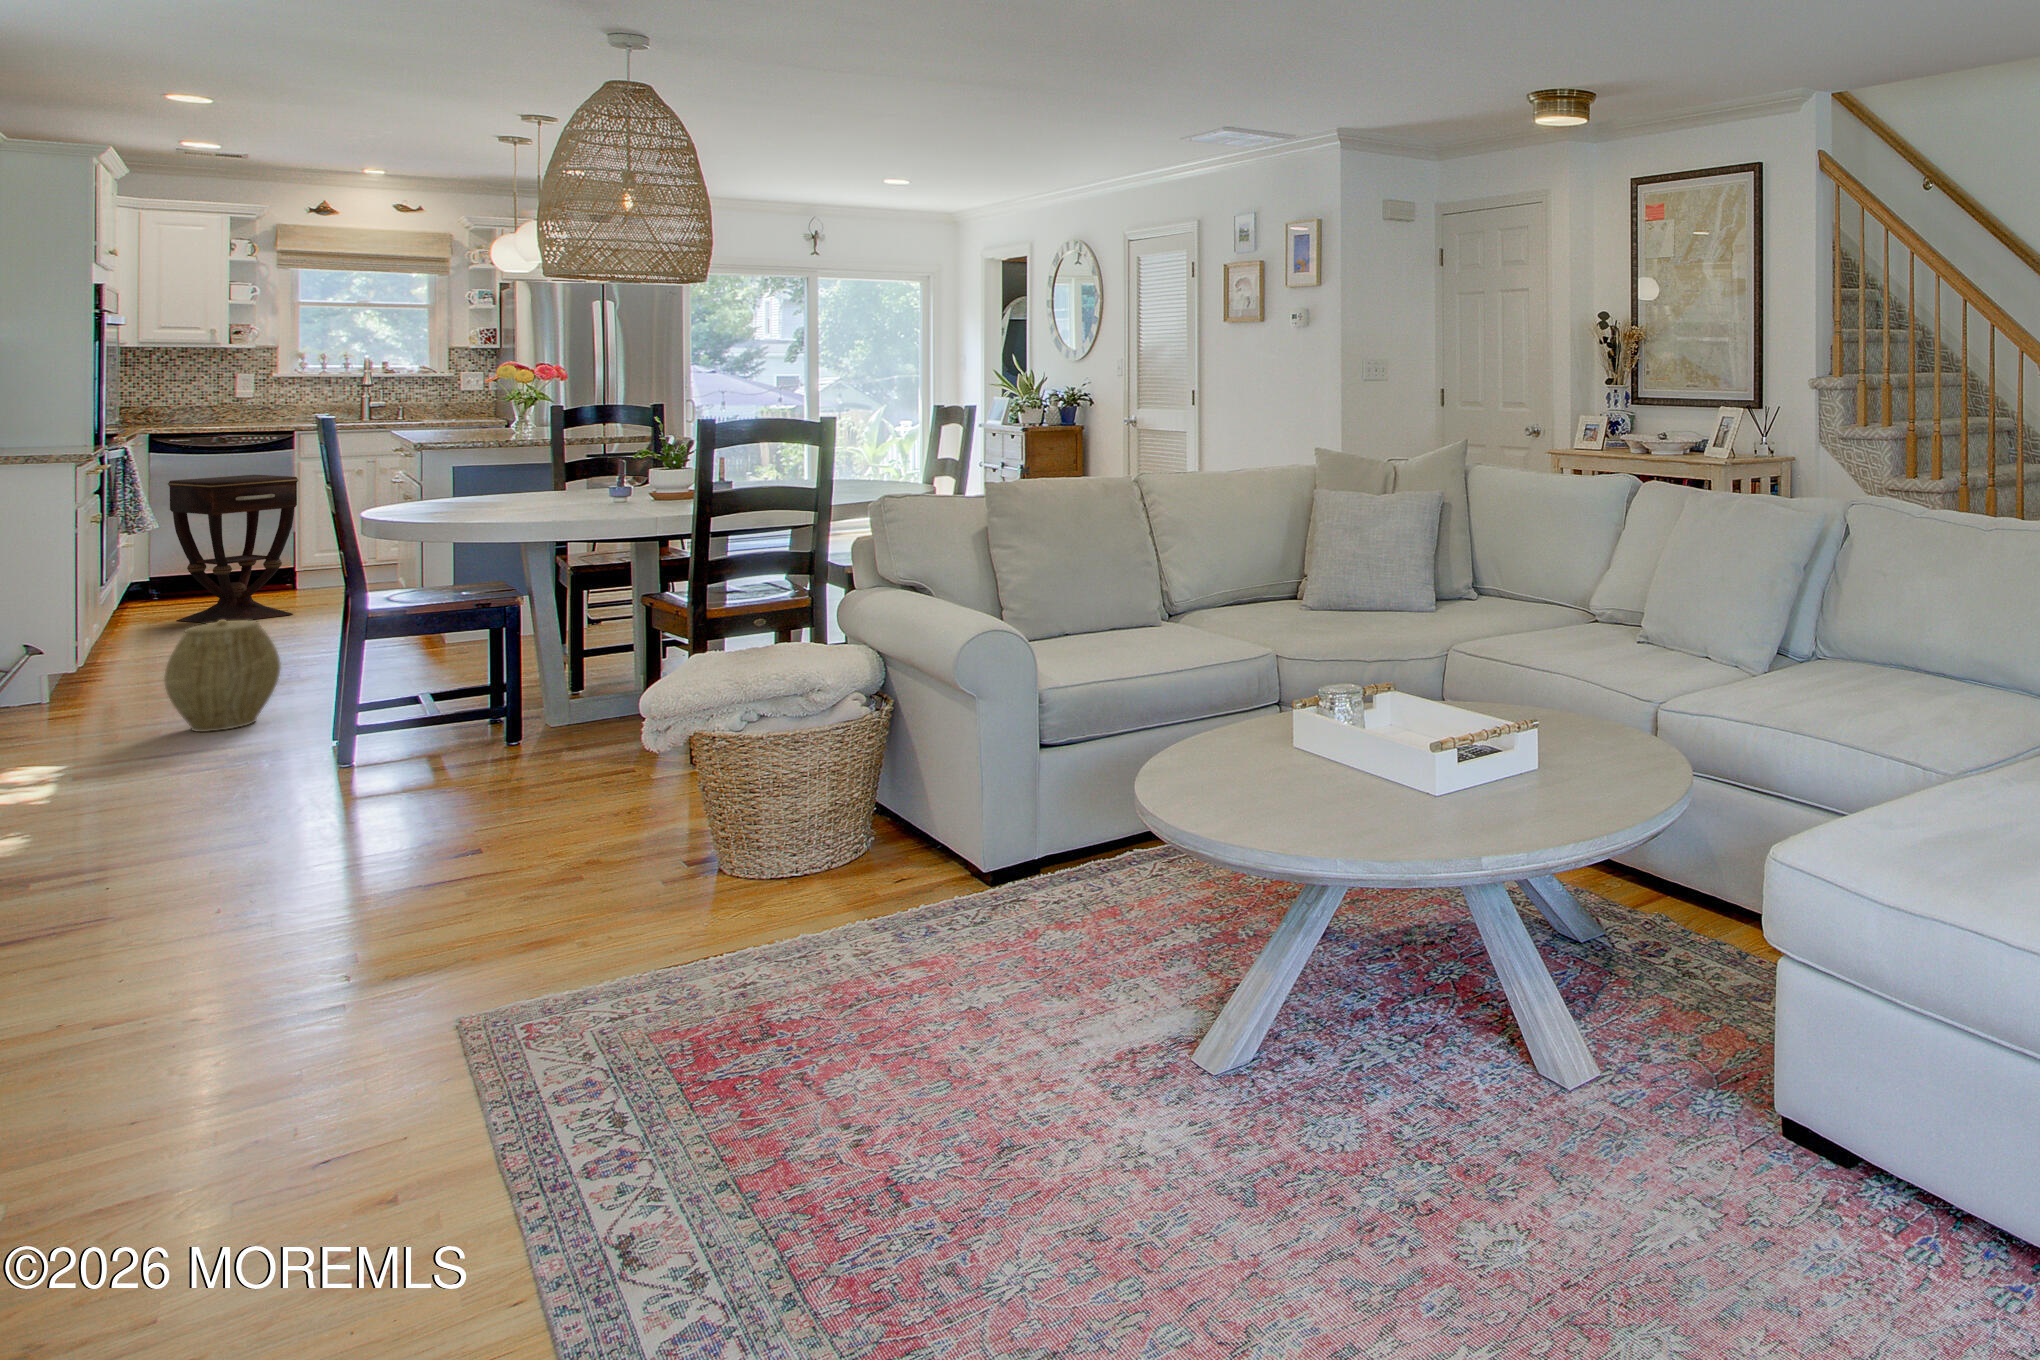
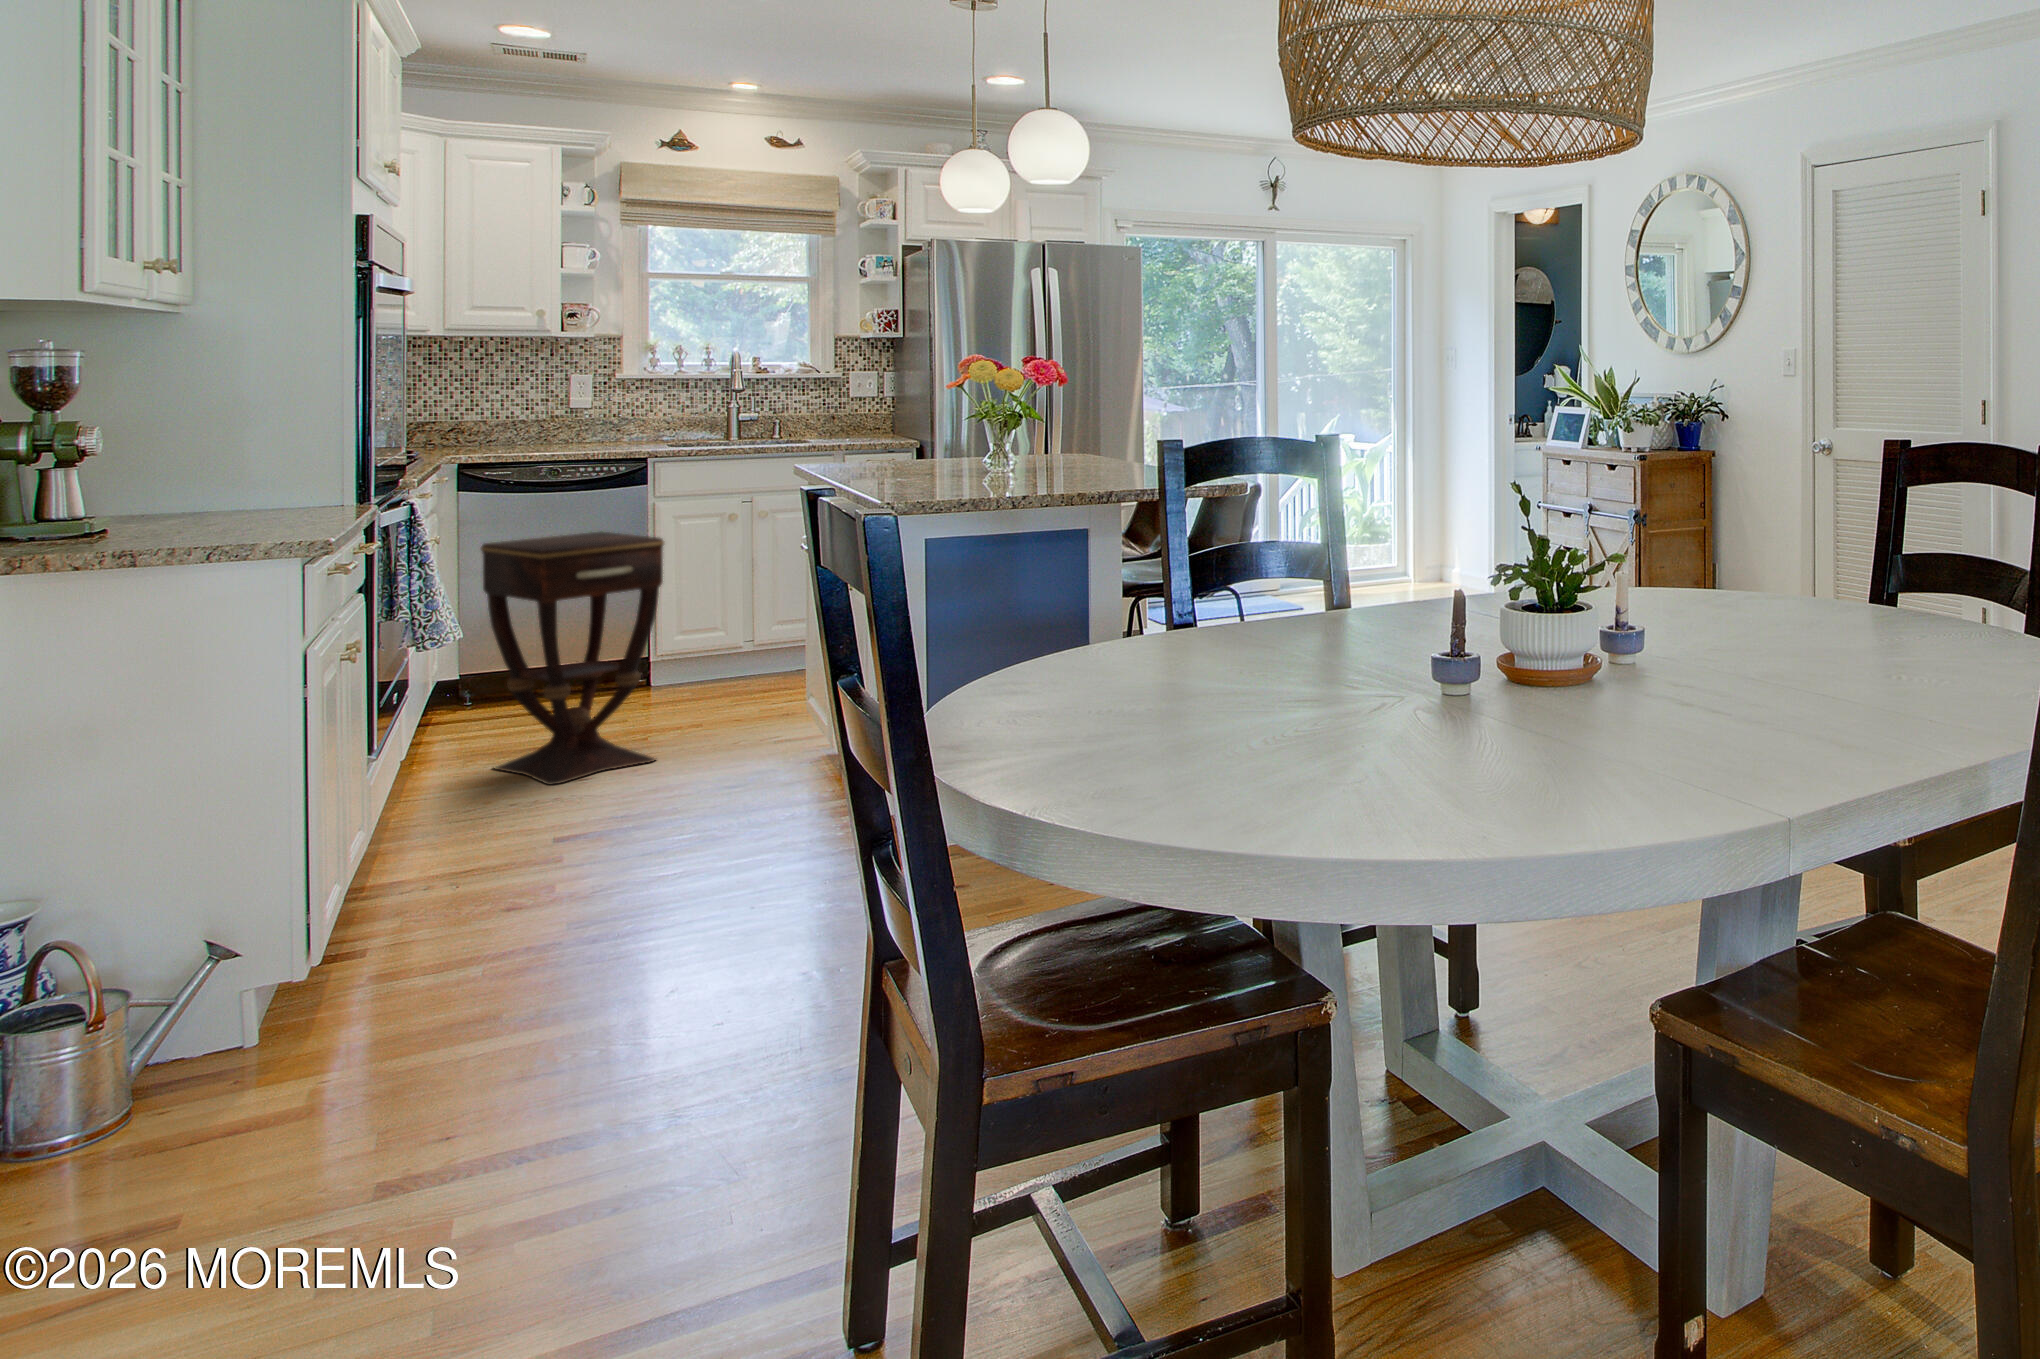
woven basket: present [164,620,280,732] -> none [457,920,691,1206]

